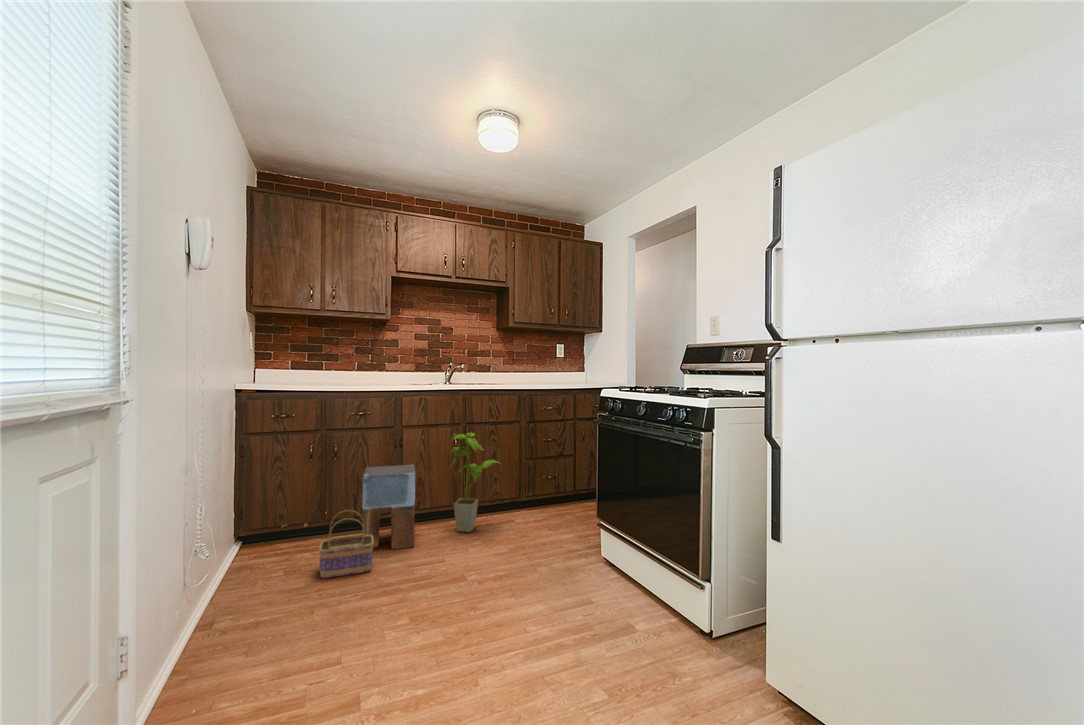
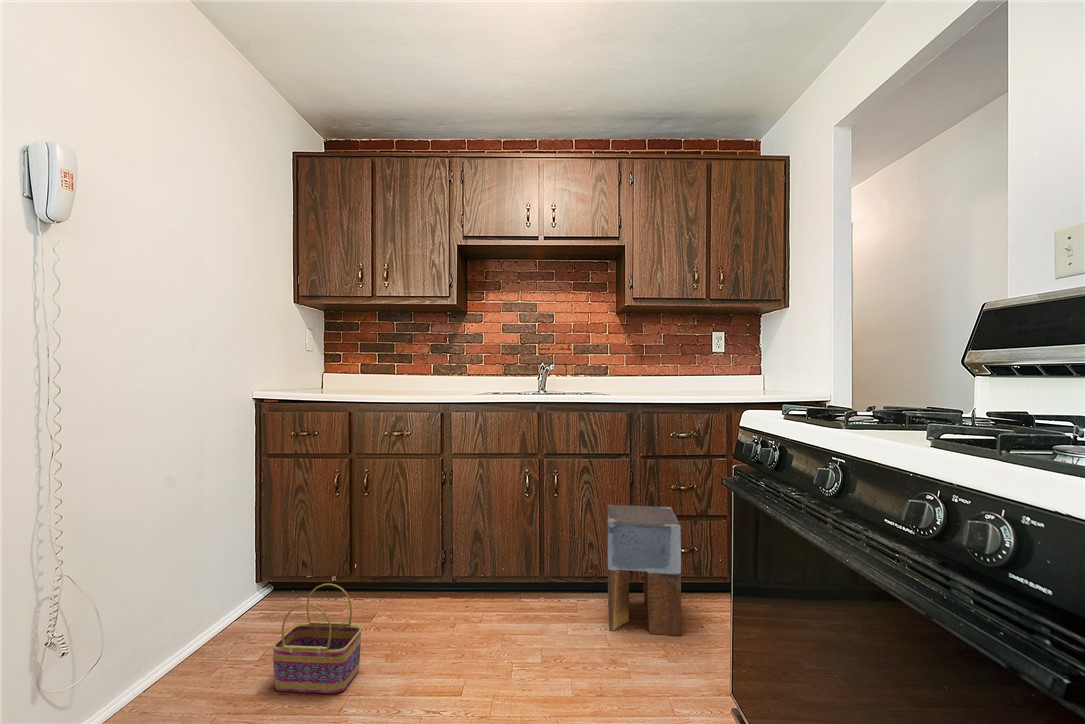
house plant: present [451,432,498,532] -> none [504,471,588,633]
stool: present [362,465,415,549] -> present [607,505,682,636]

